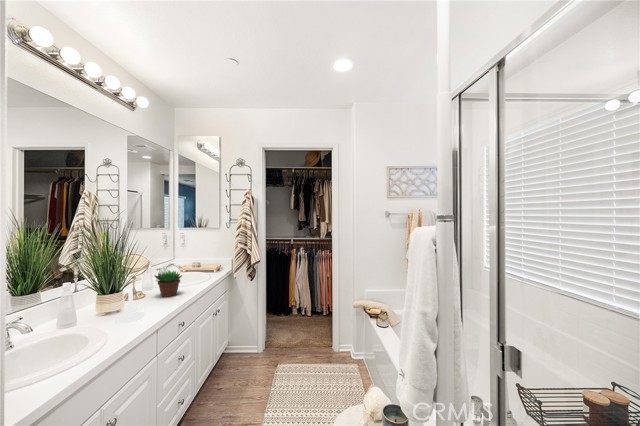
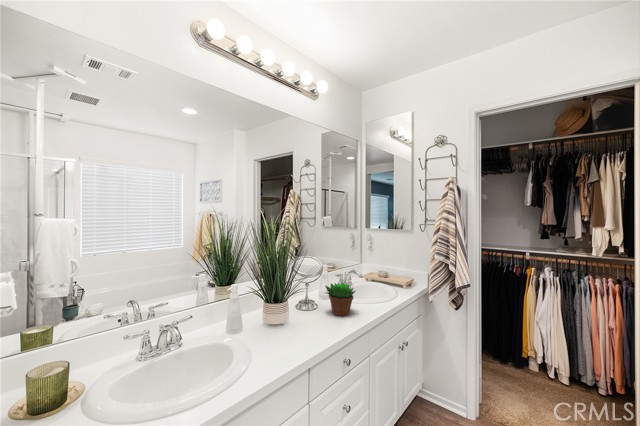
candle holder: present [114,288,146,323] -> none [268,300,301,348]

